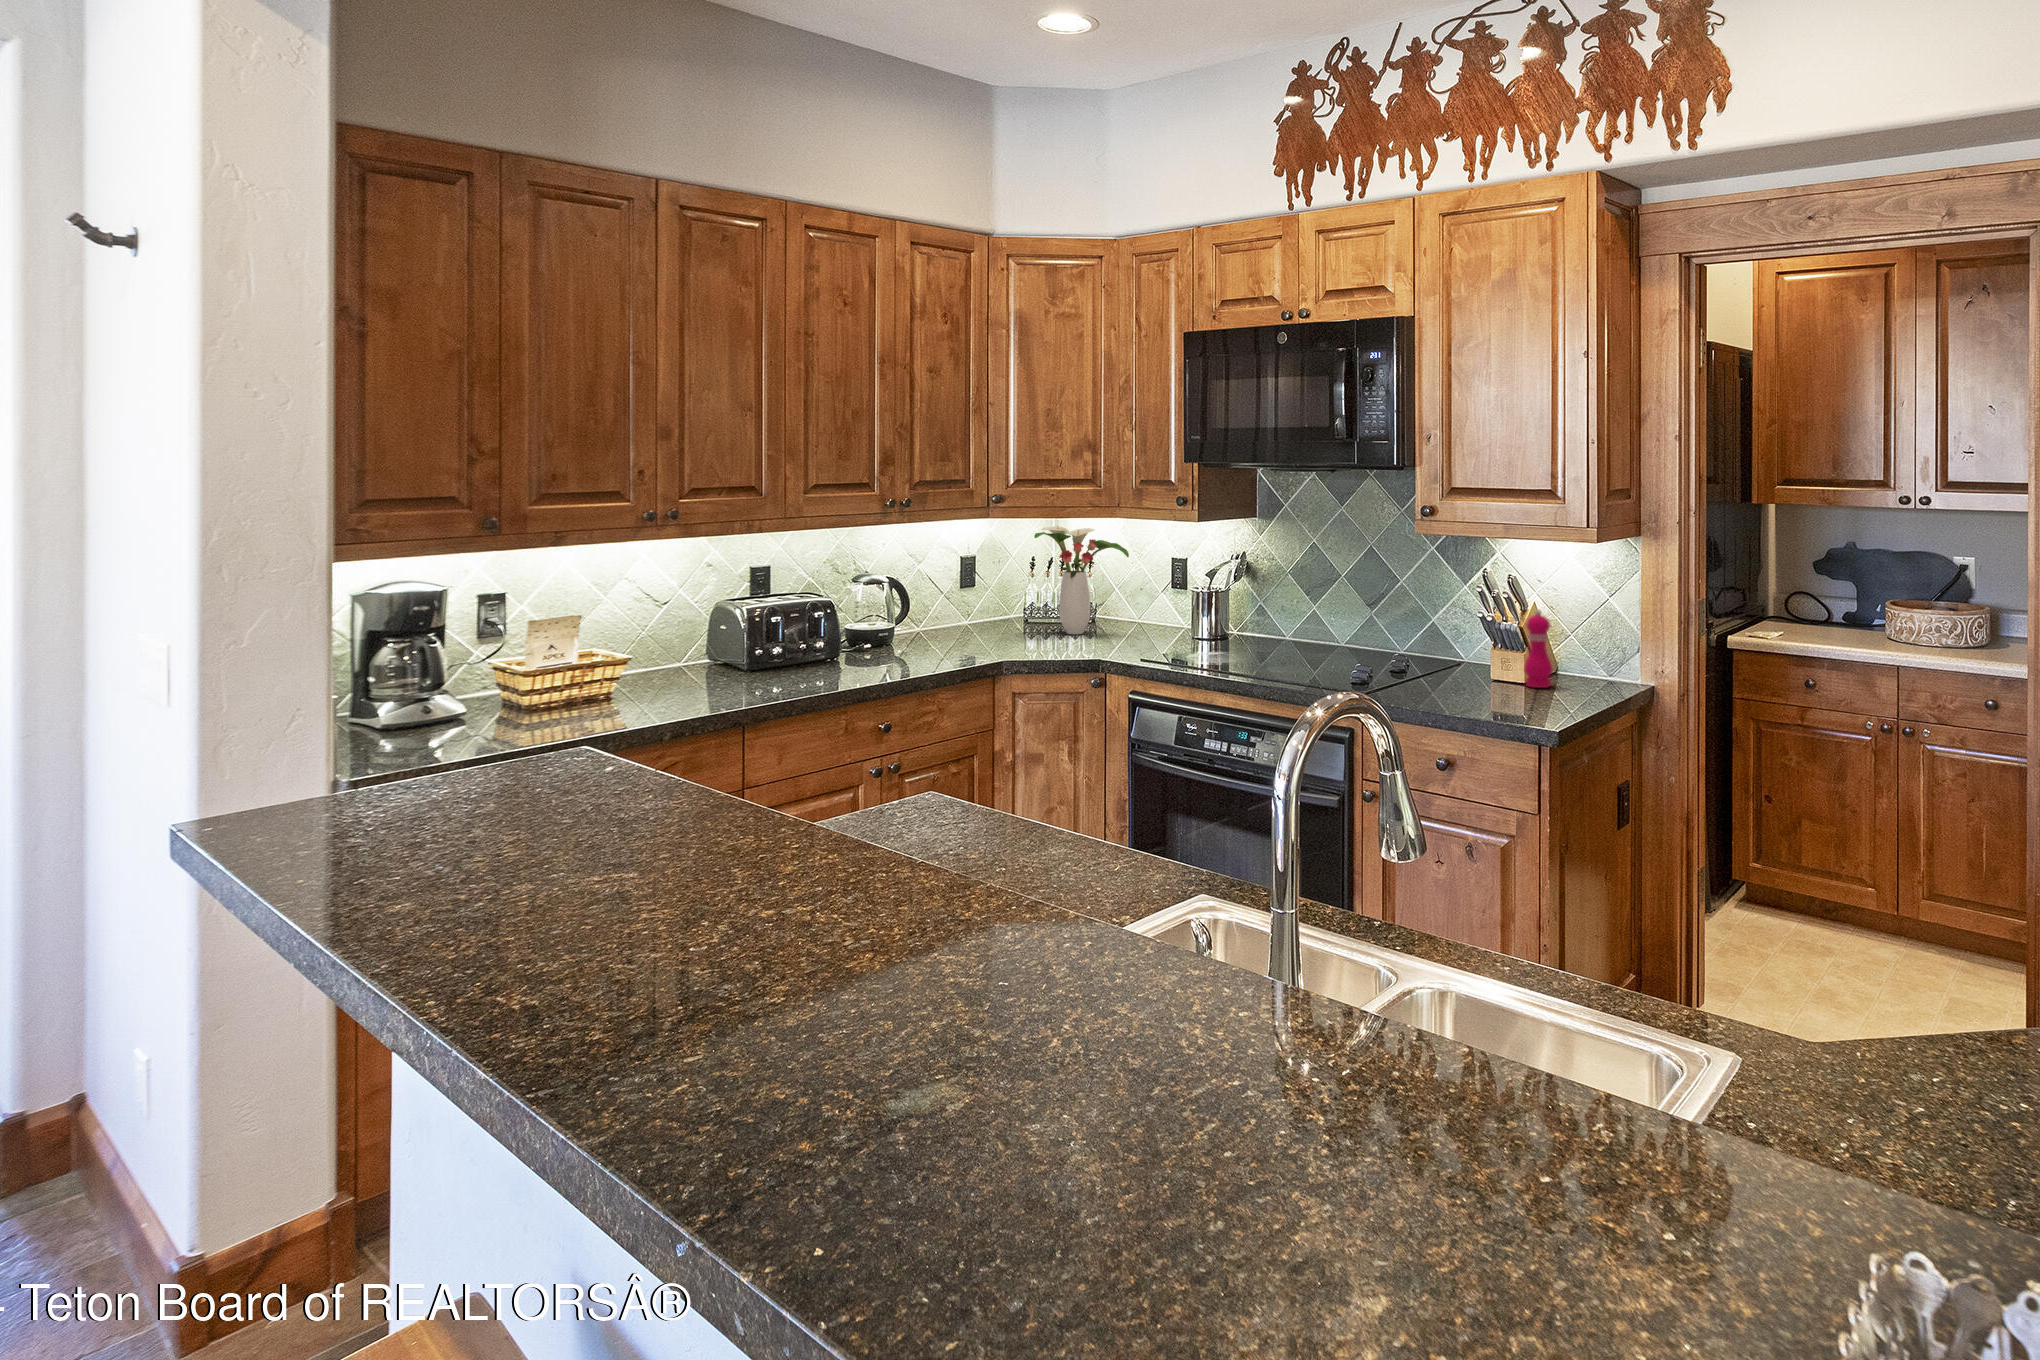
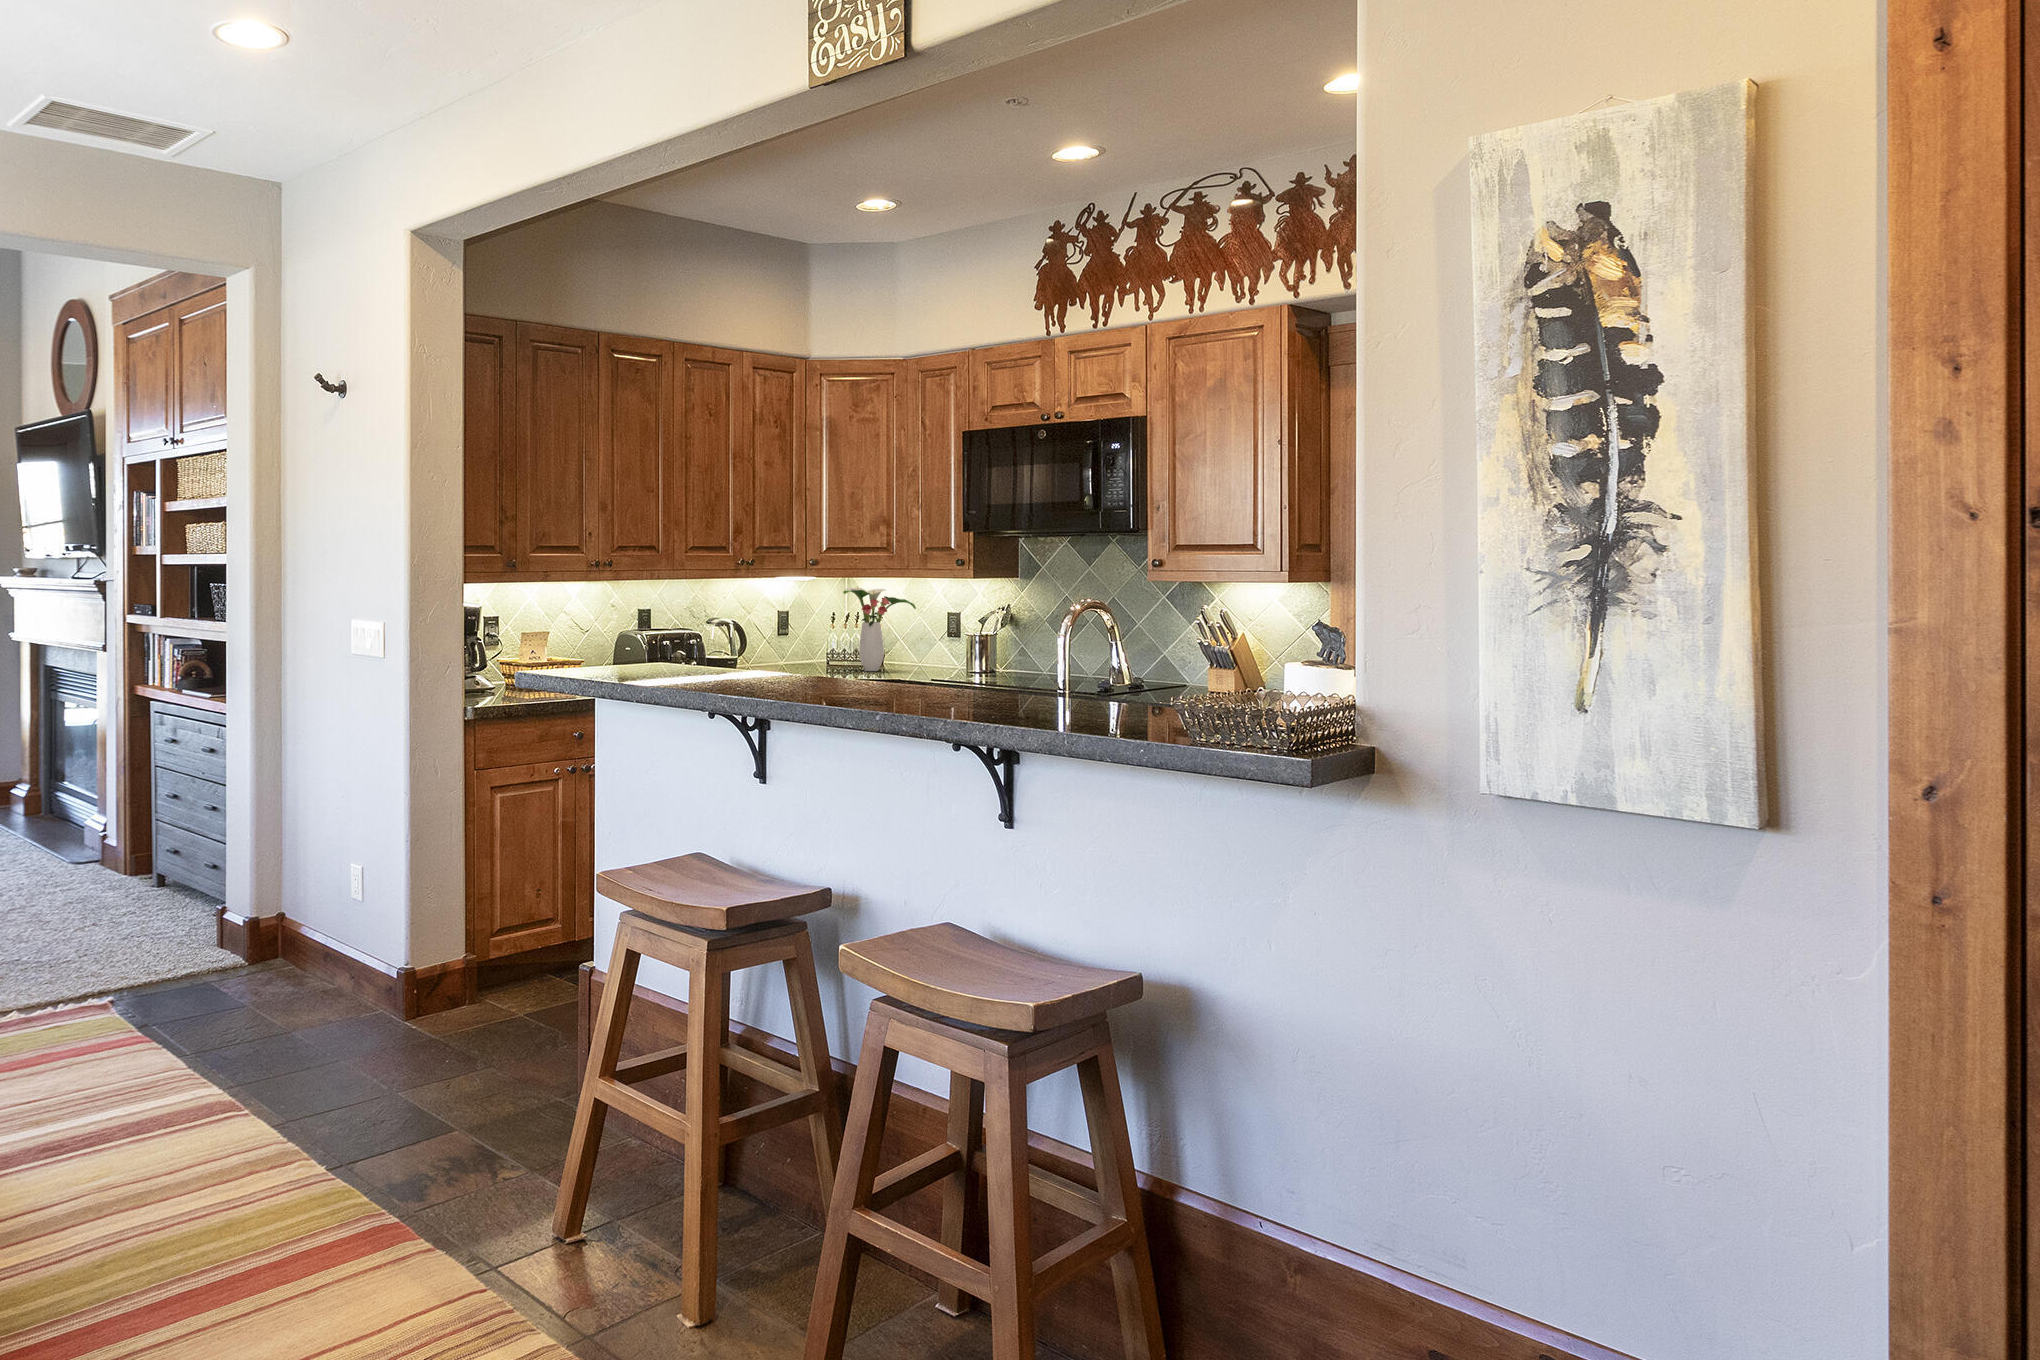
pepper mill: present [1524,609,1552,688] -> none [1231,634,1253,692]

